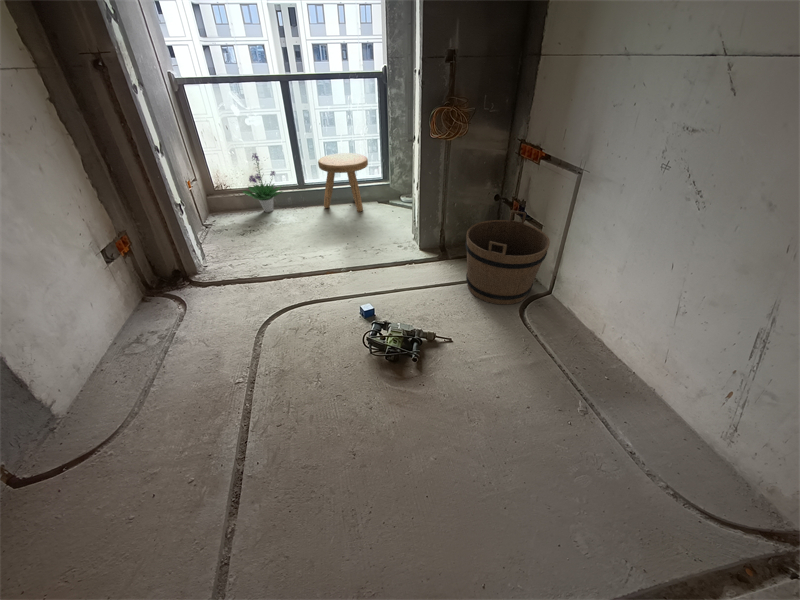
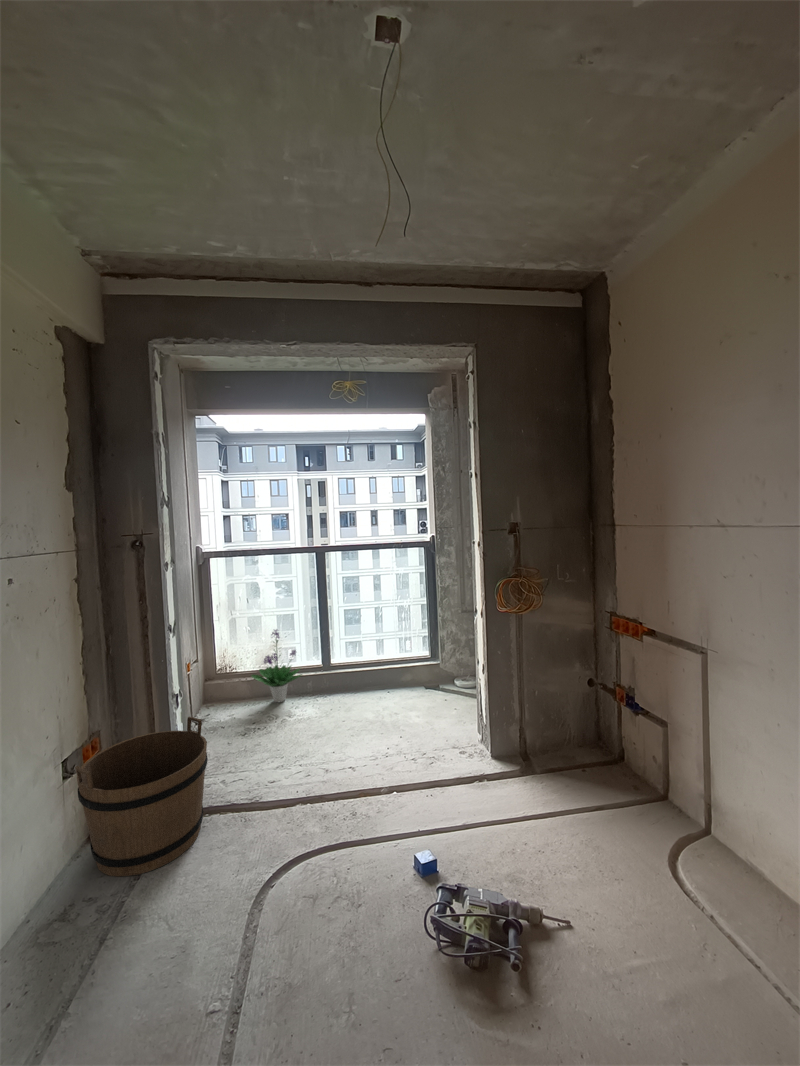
stool: present [318,153,368,212] -> none [350,627,411,702]
bucket: present [465,210,550,304] -> present [75,717,208,877]

